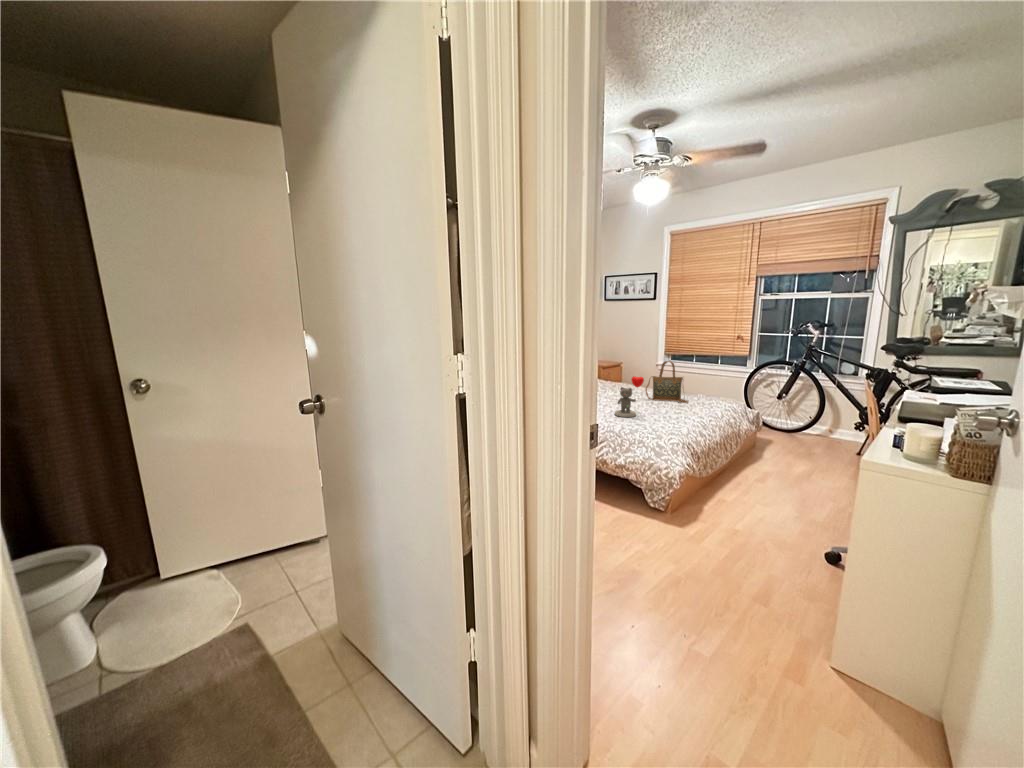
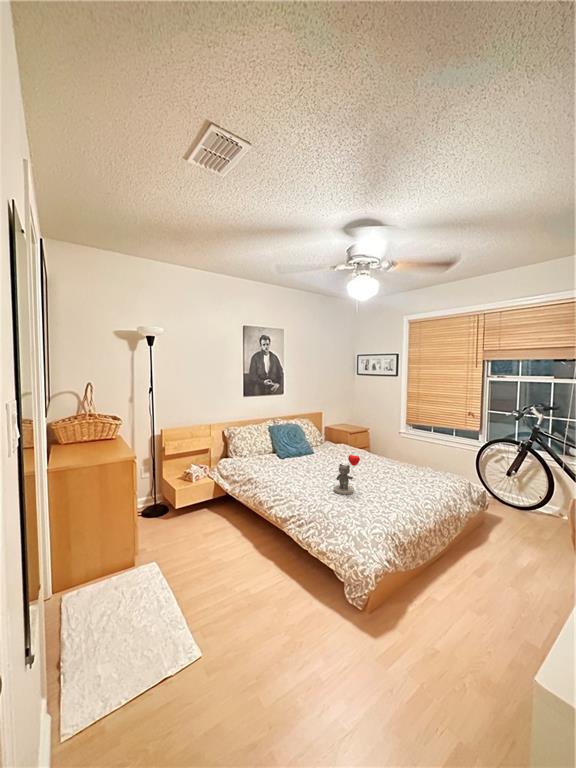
handbag: present [646,361,688,403] -> none [373,437,412,479]

